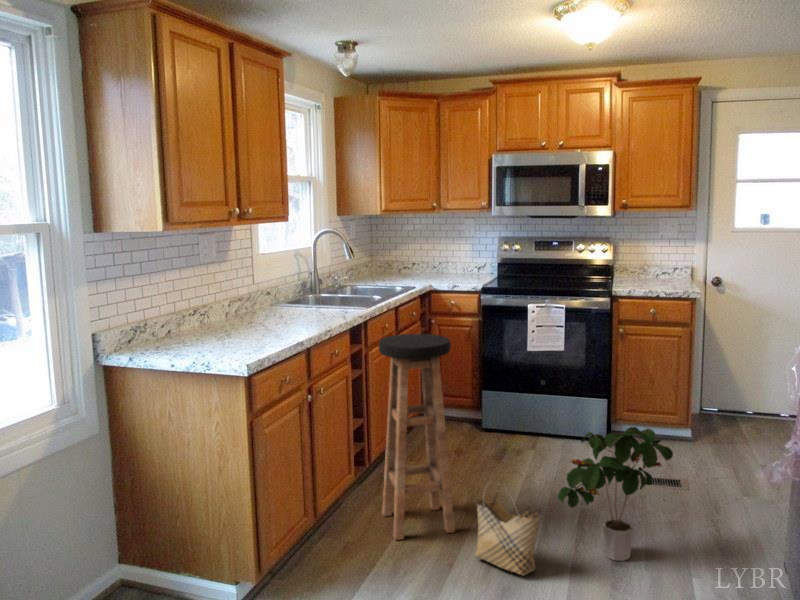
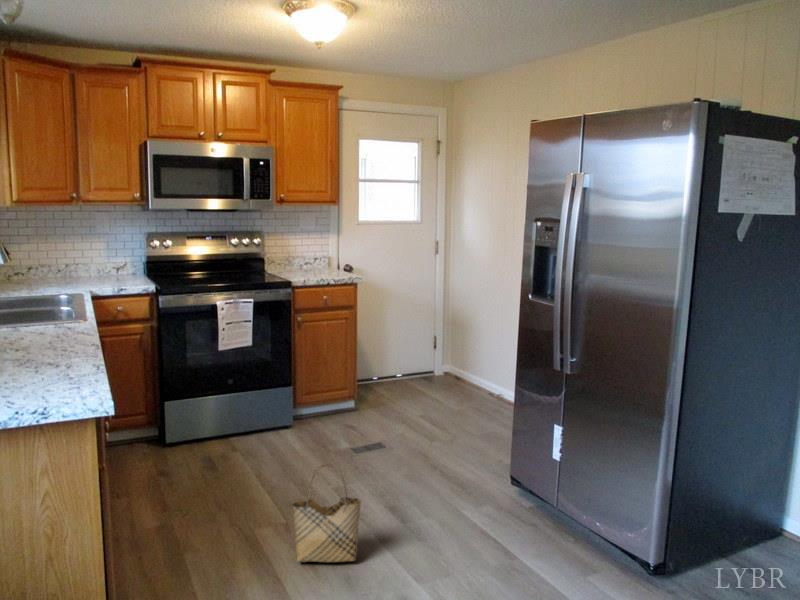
bar stool: present [379,334,455,540] -> none [152,341,251,578]
potted plant: present [558,427,673,561] -> none [363,399,431,522]

